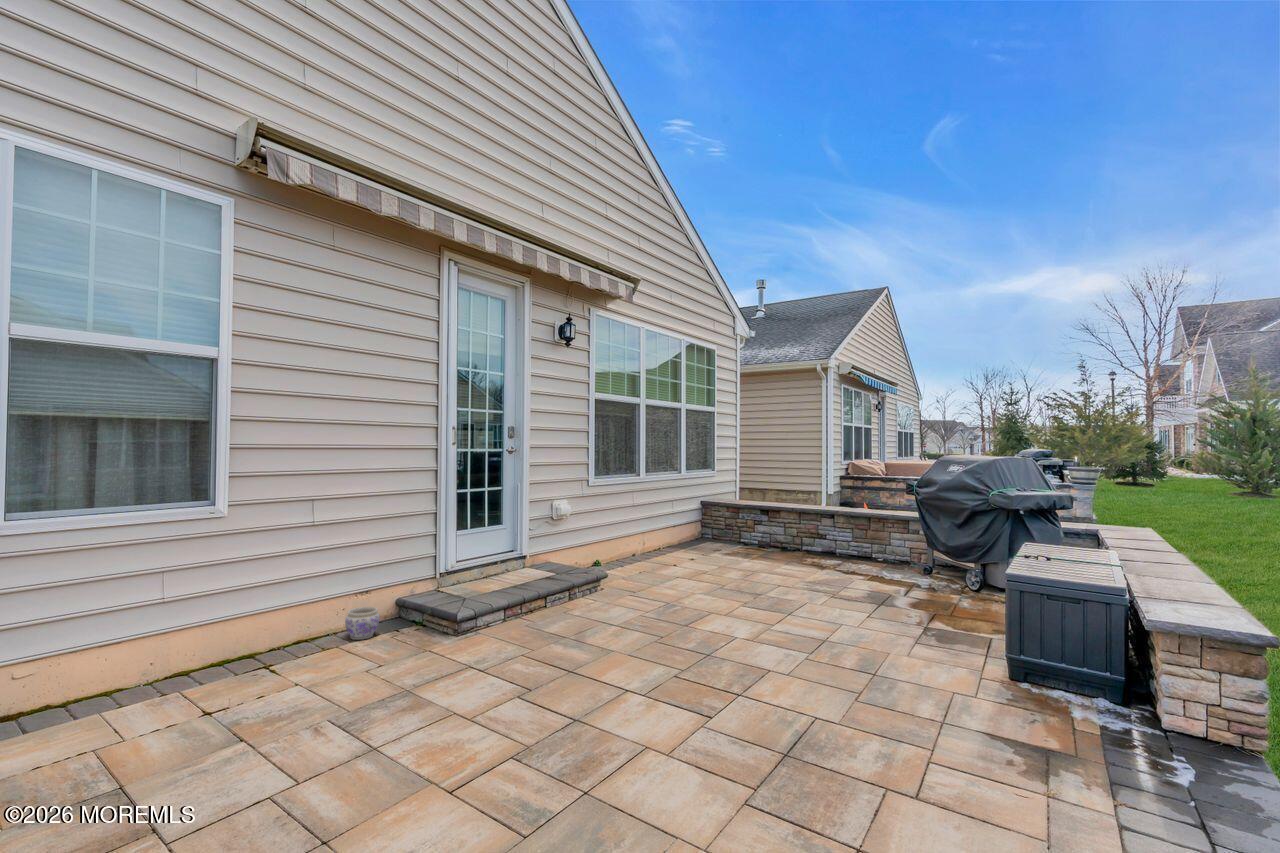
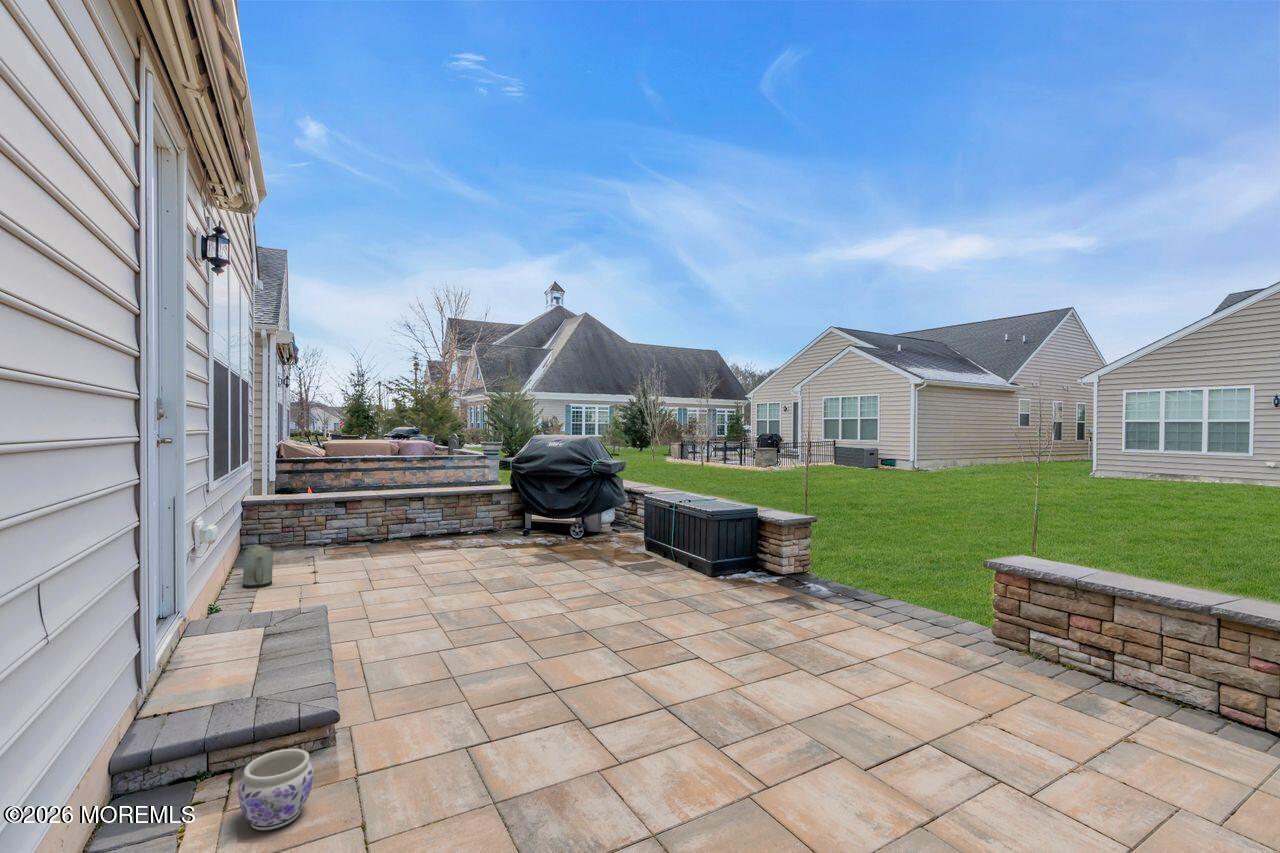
watering can: none [635,524,662,560] -> present [243,545,274,588]

